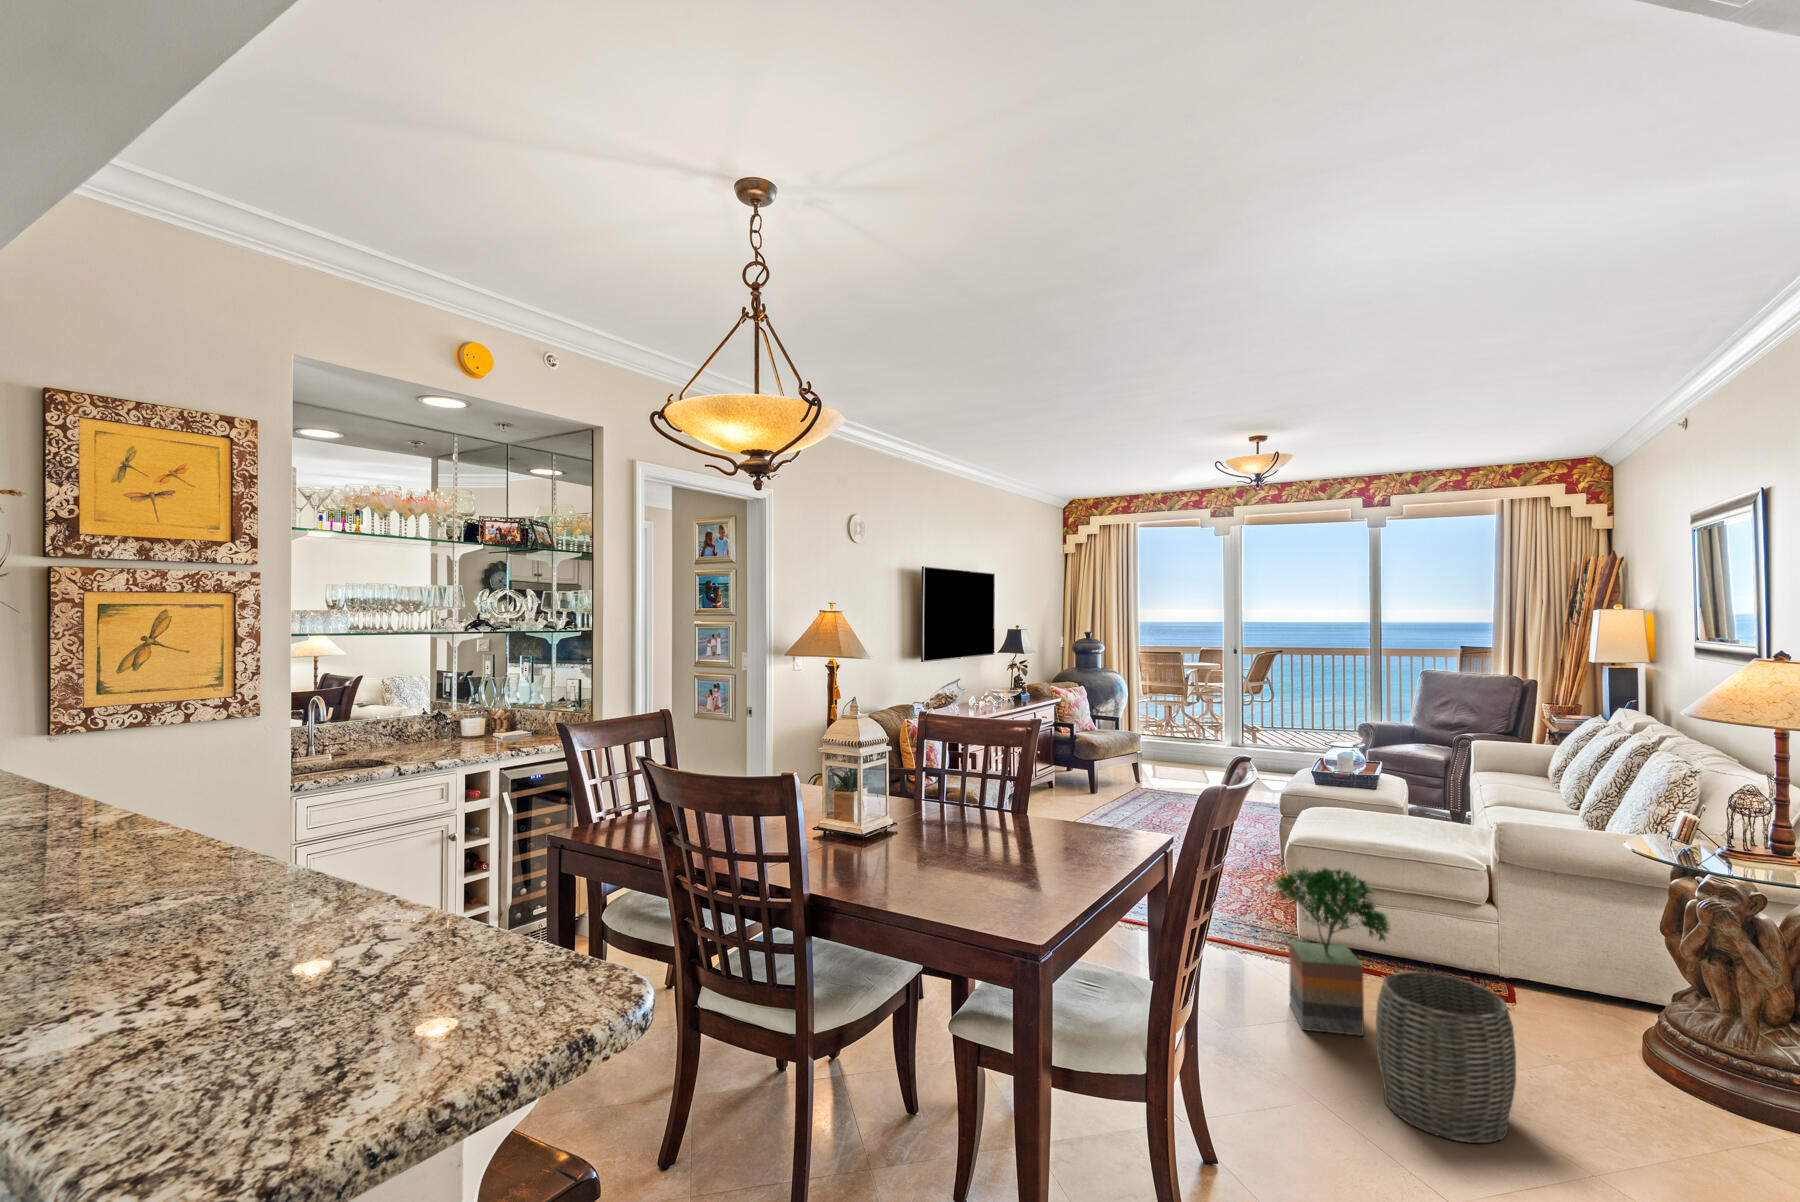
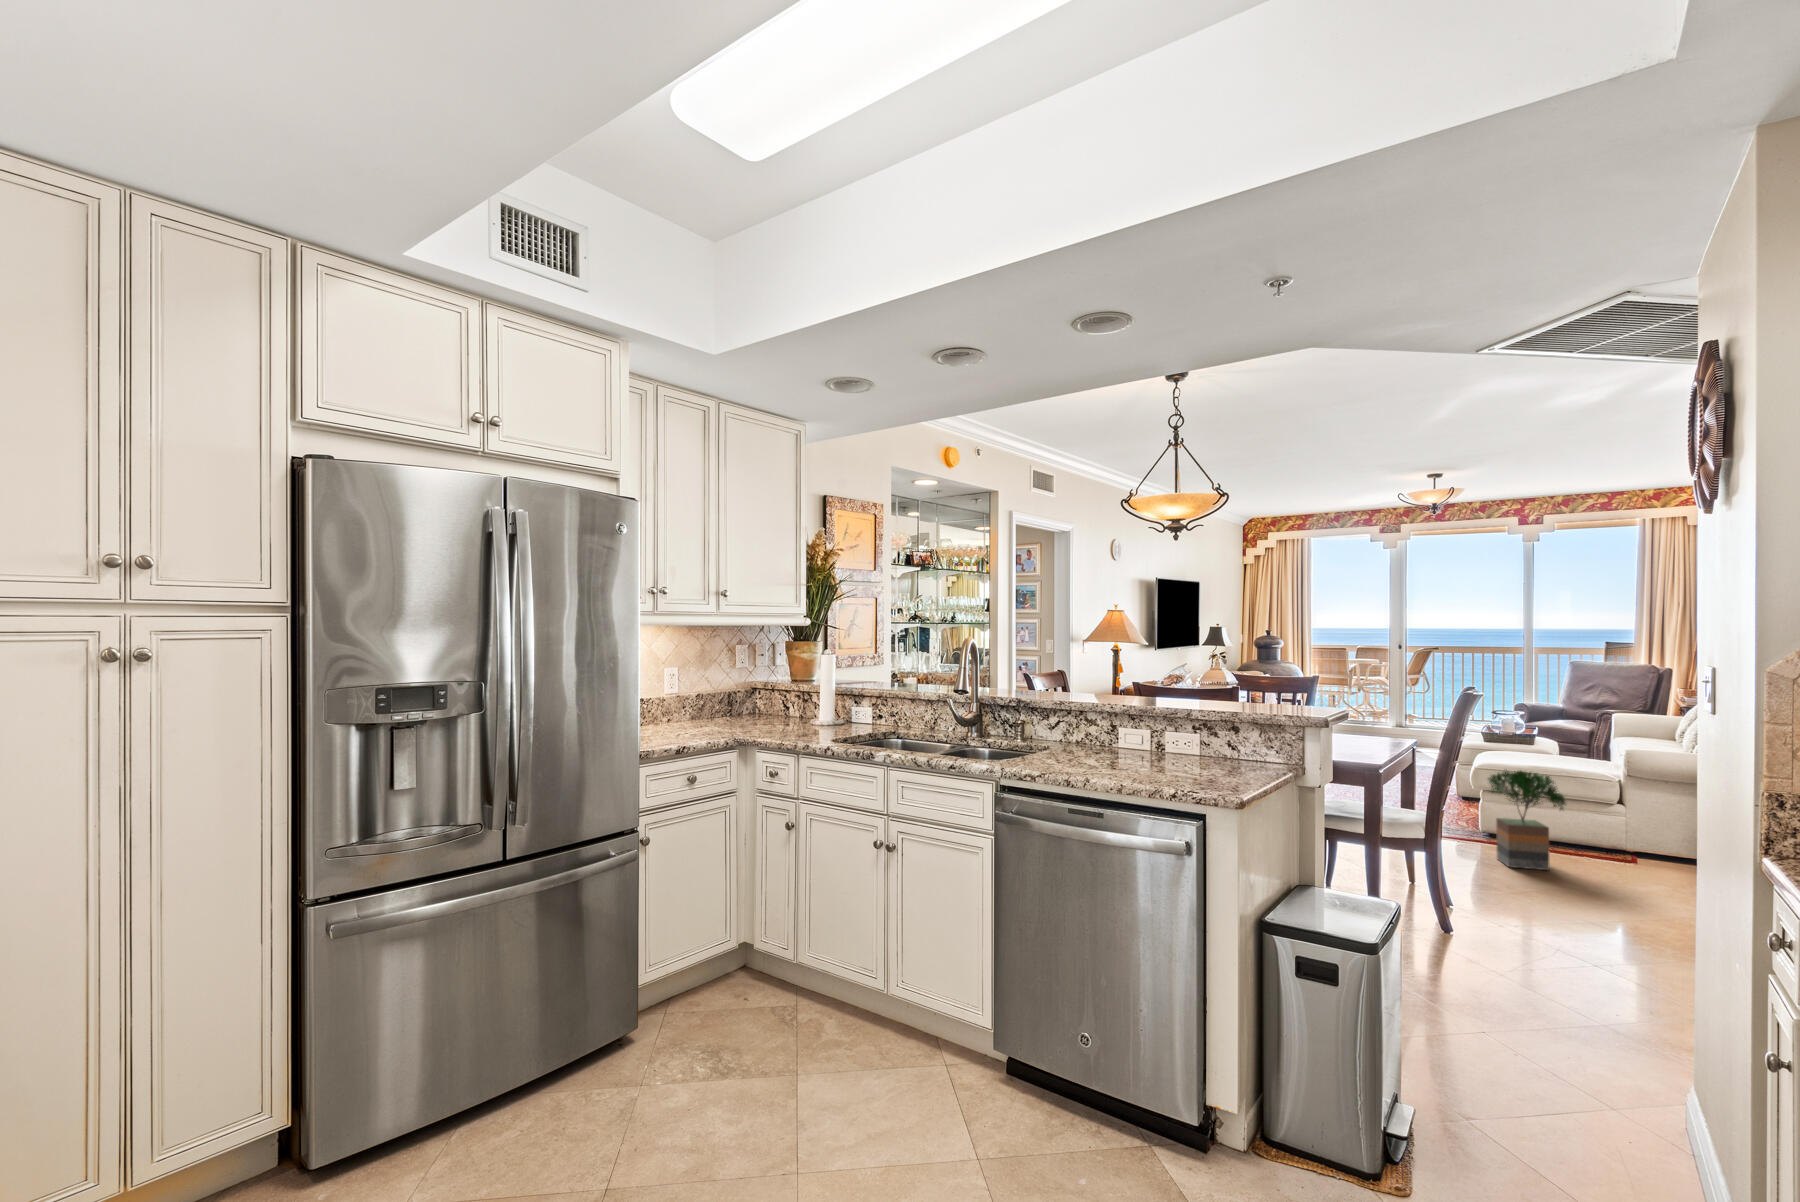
woven basket: present [1376,971,1516,1143] -> none [1562,821,1649,905]

